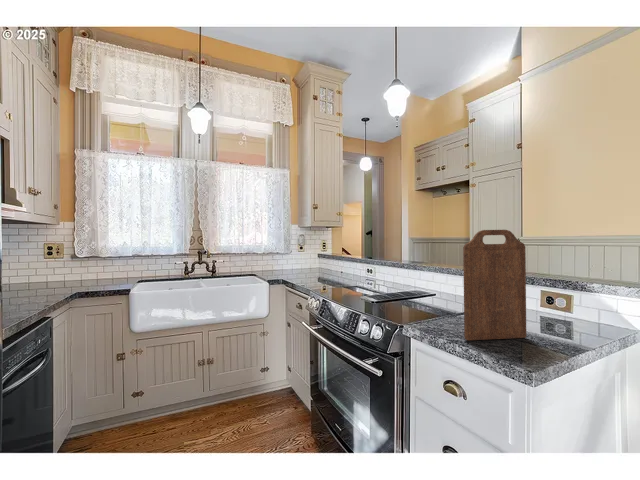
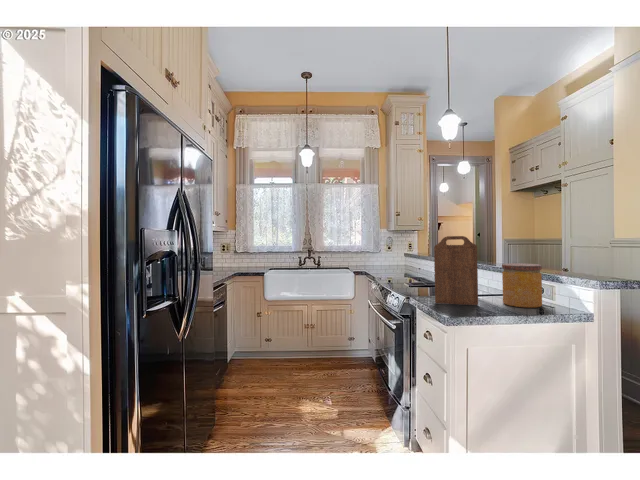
jar: none [537,269,599,336] -> present [502,263,542,308]

